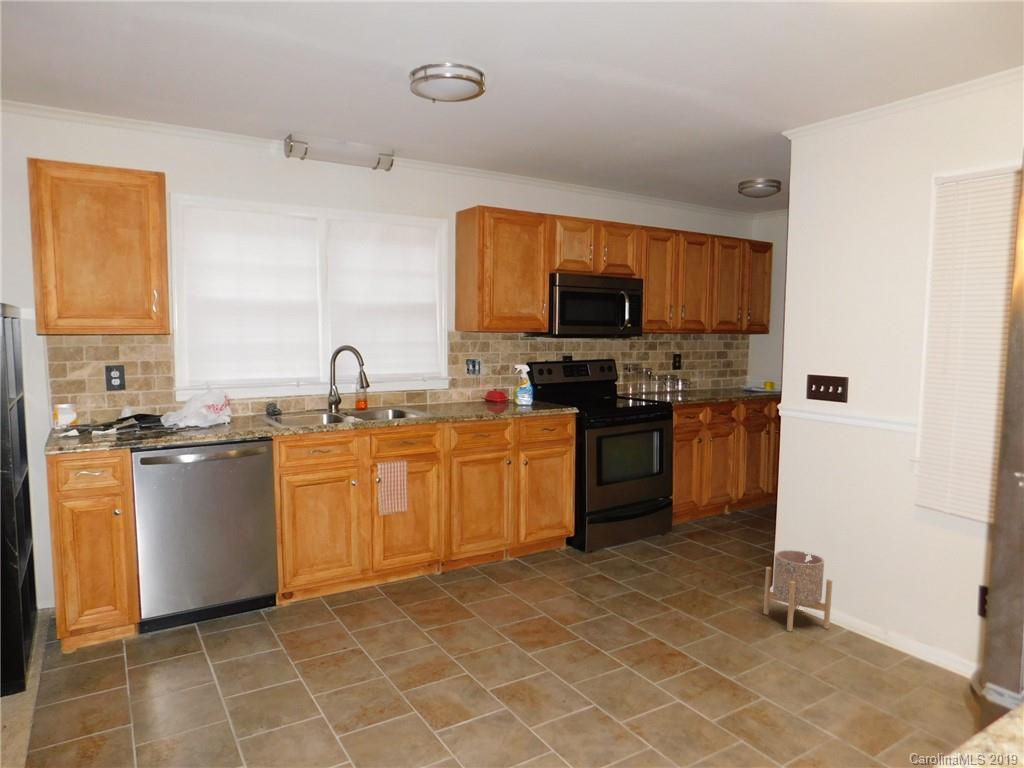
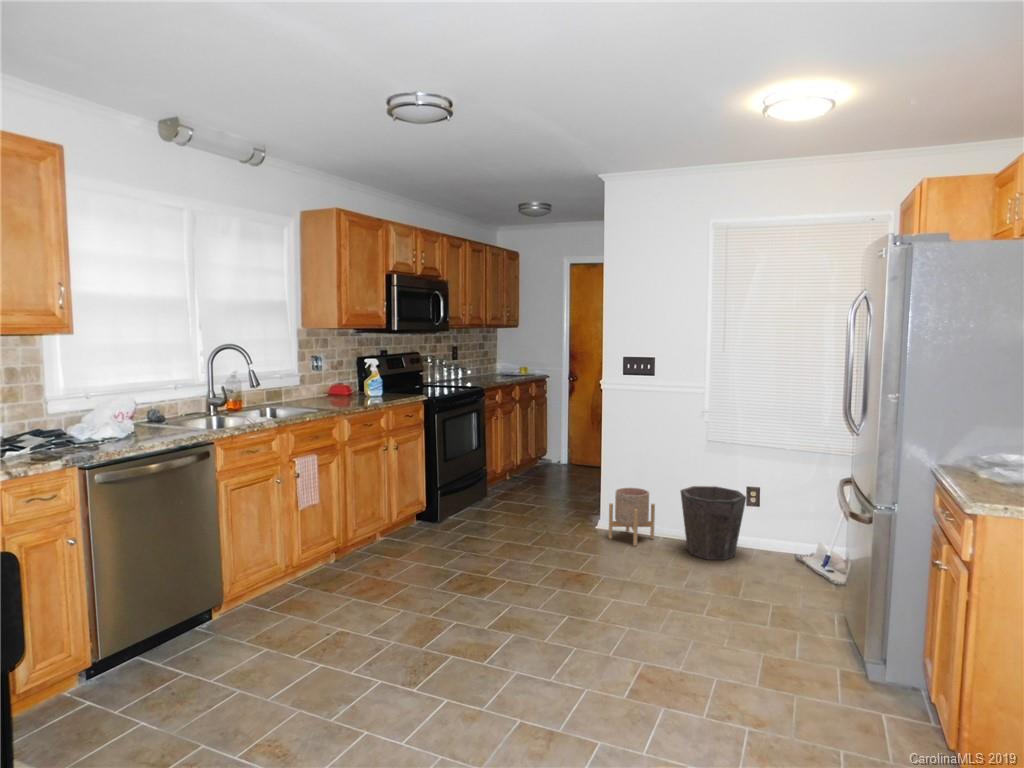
waste bin: none [852,566,955,684] -> present [680,486,746,560]

